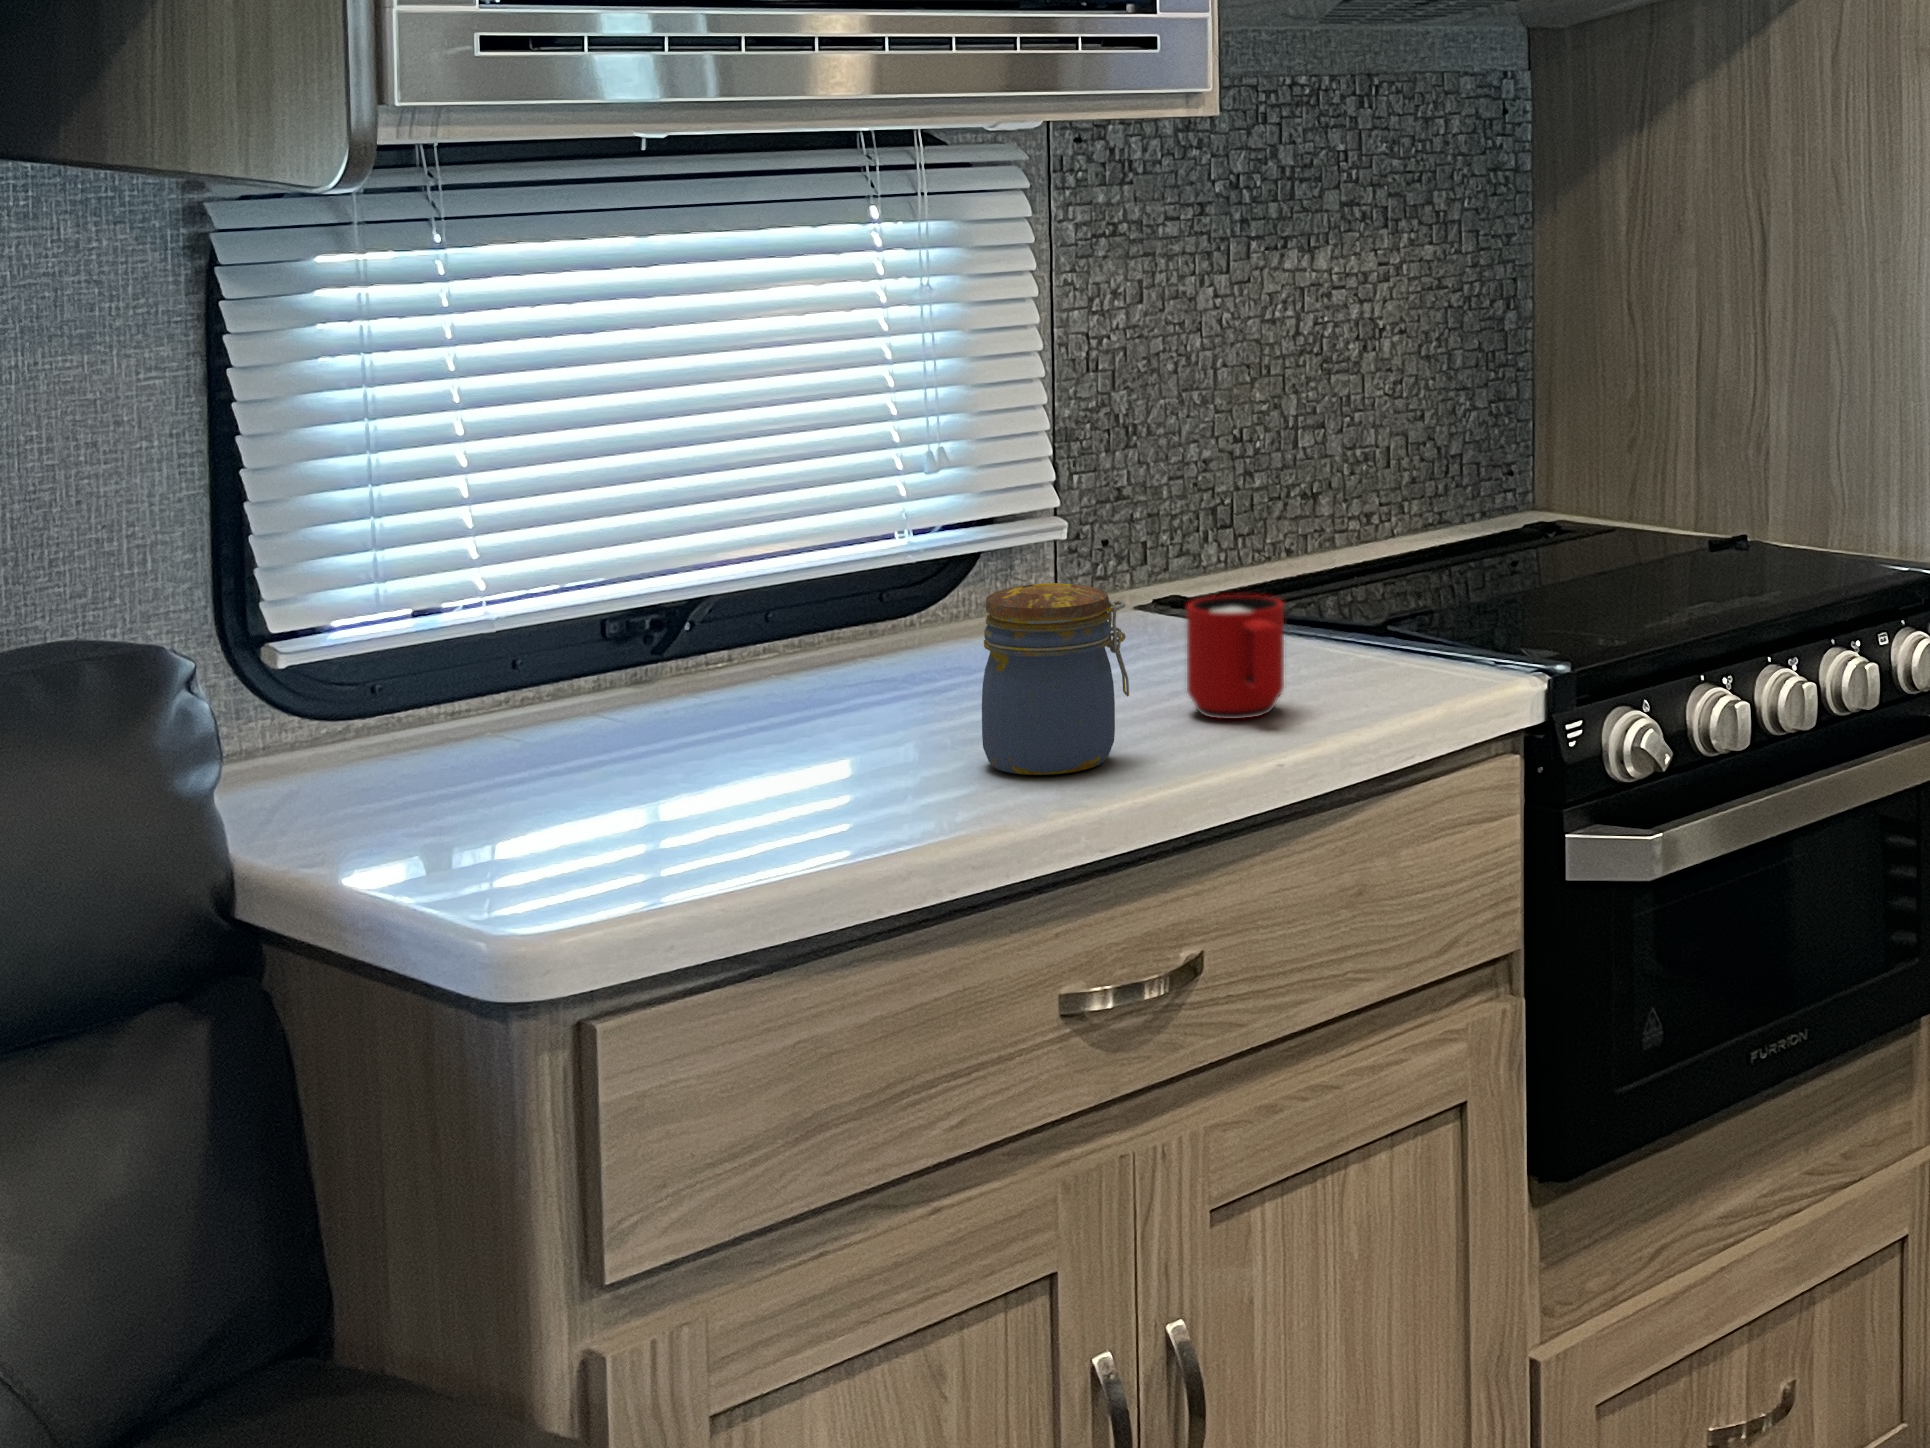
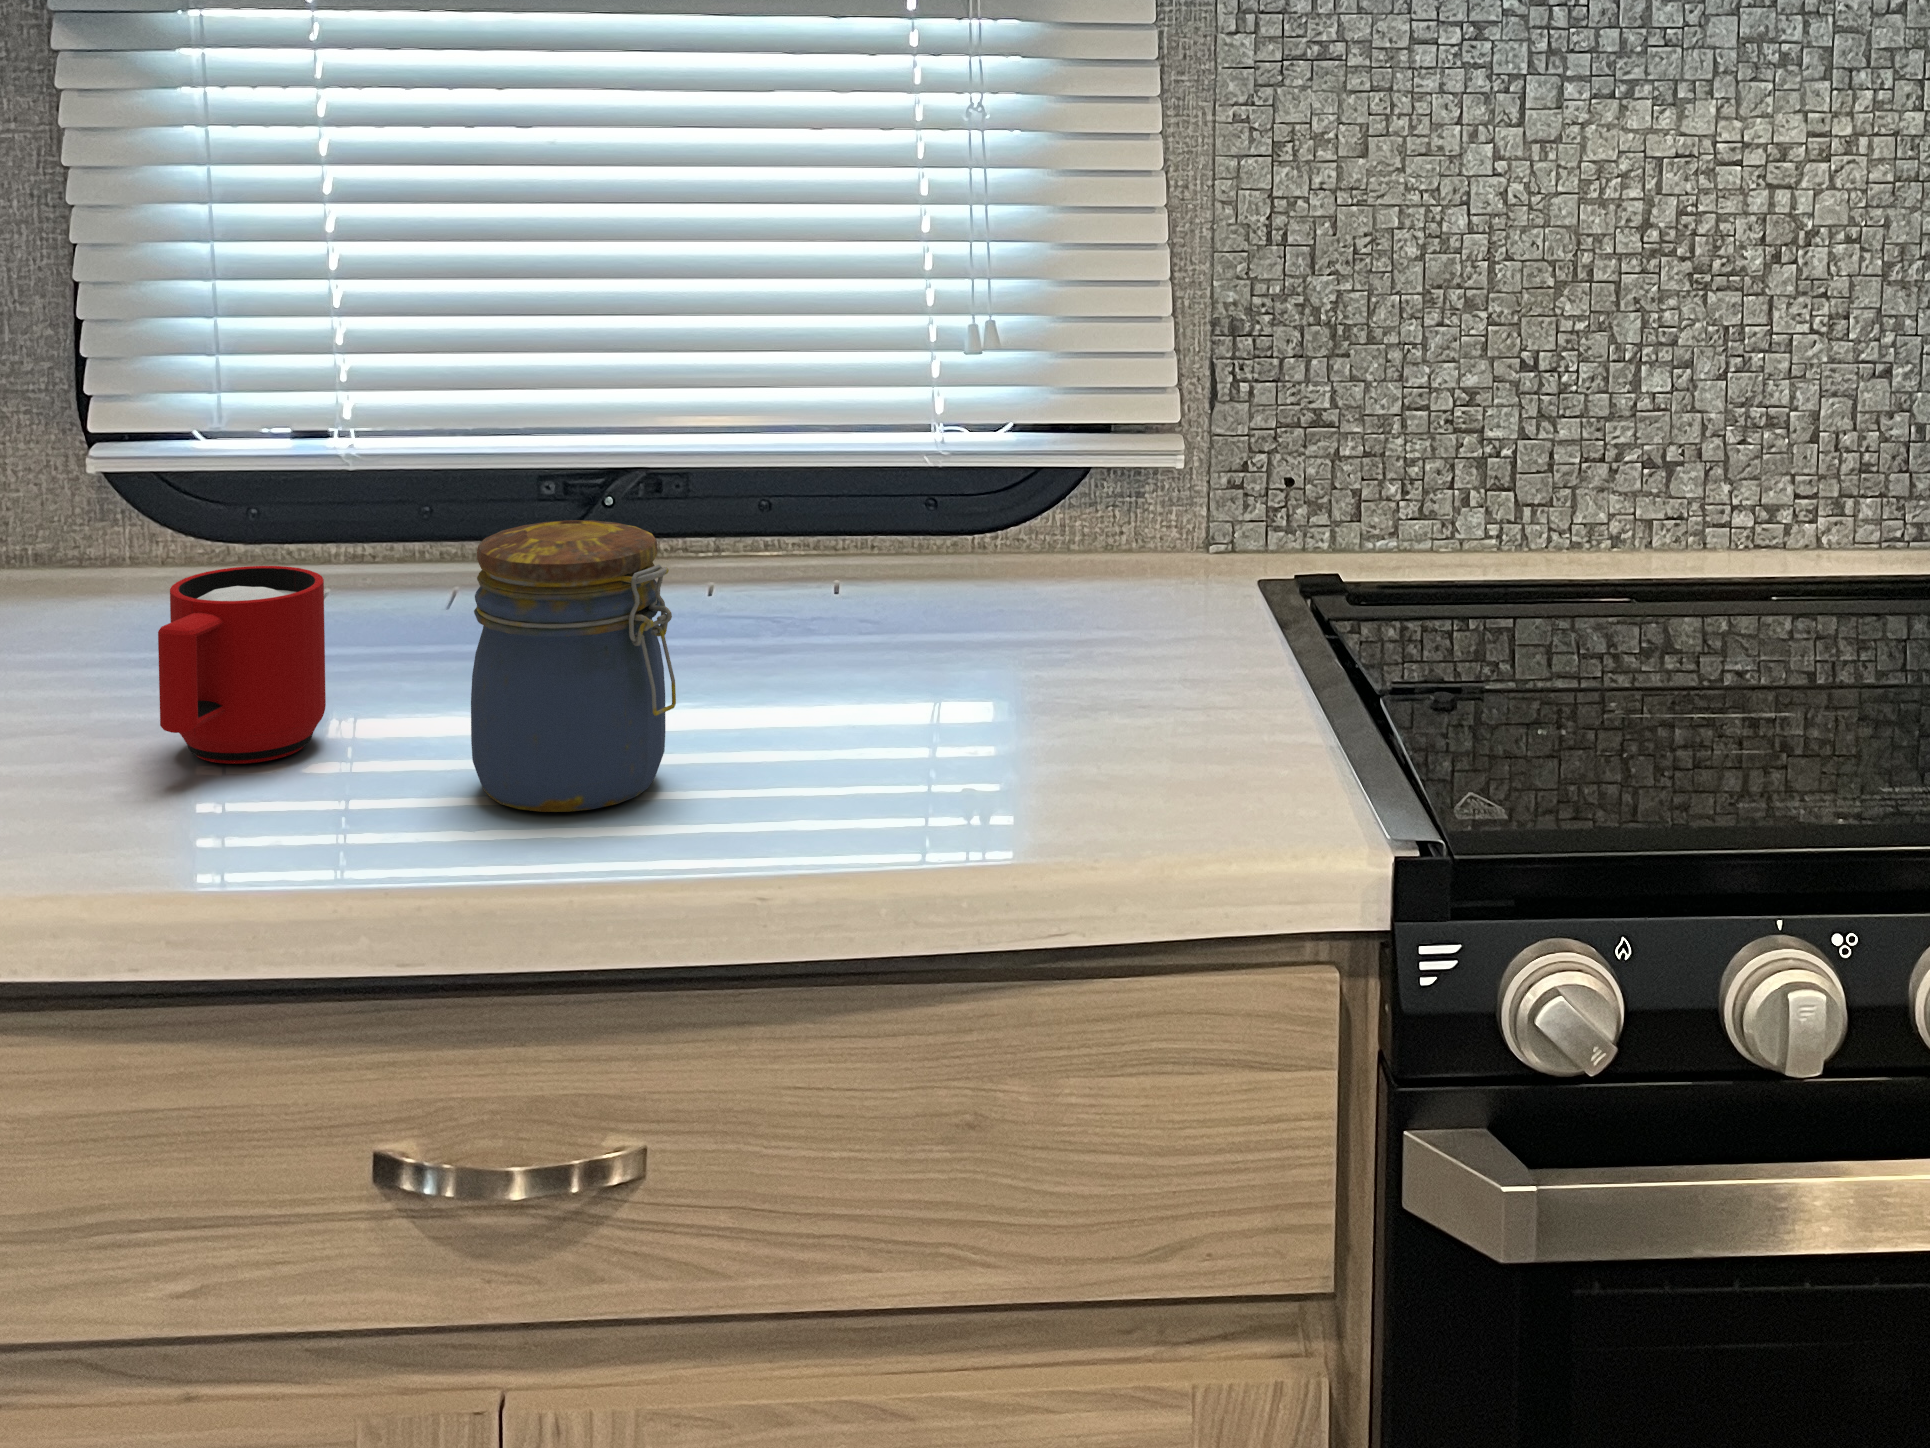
mug: present [1187,595,1284,719] -> present [158,566,326,764]

